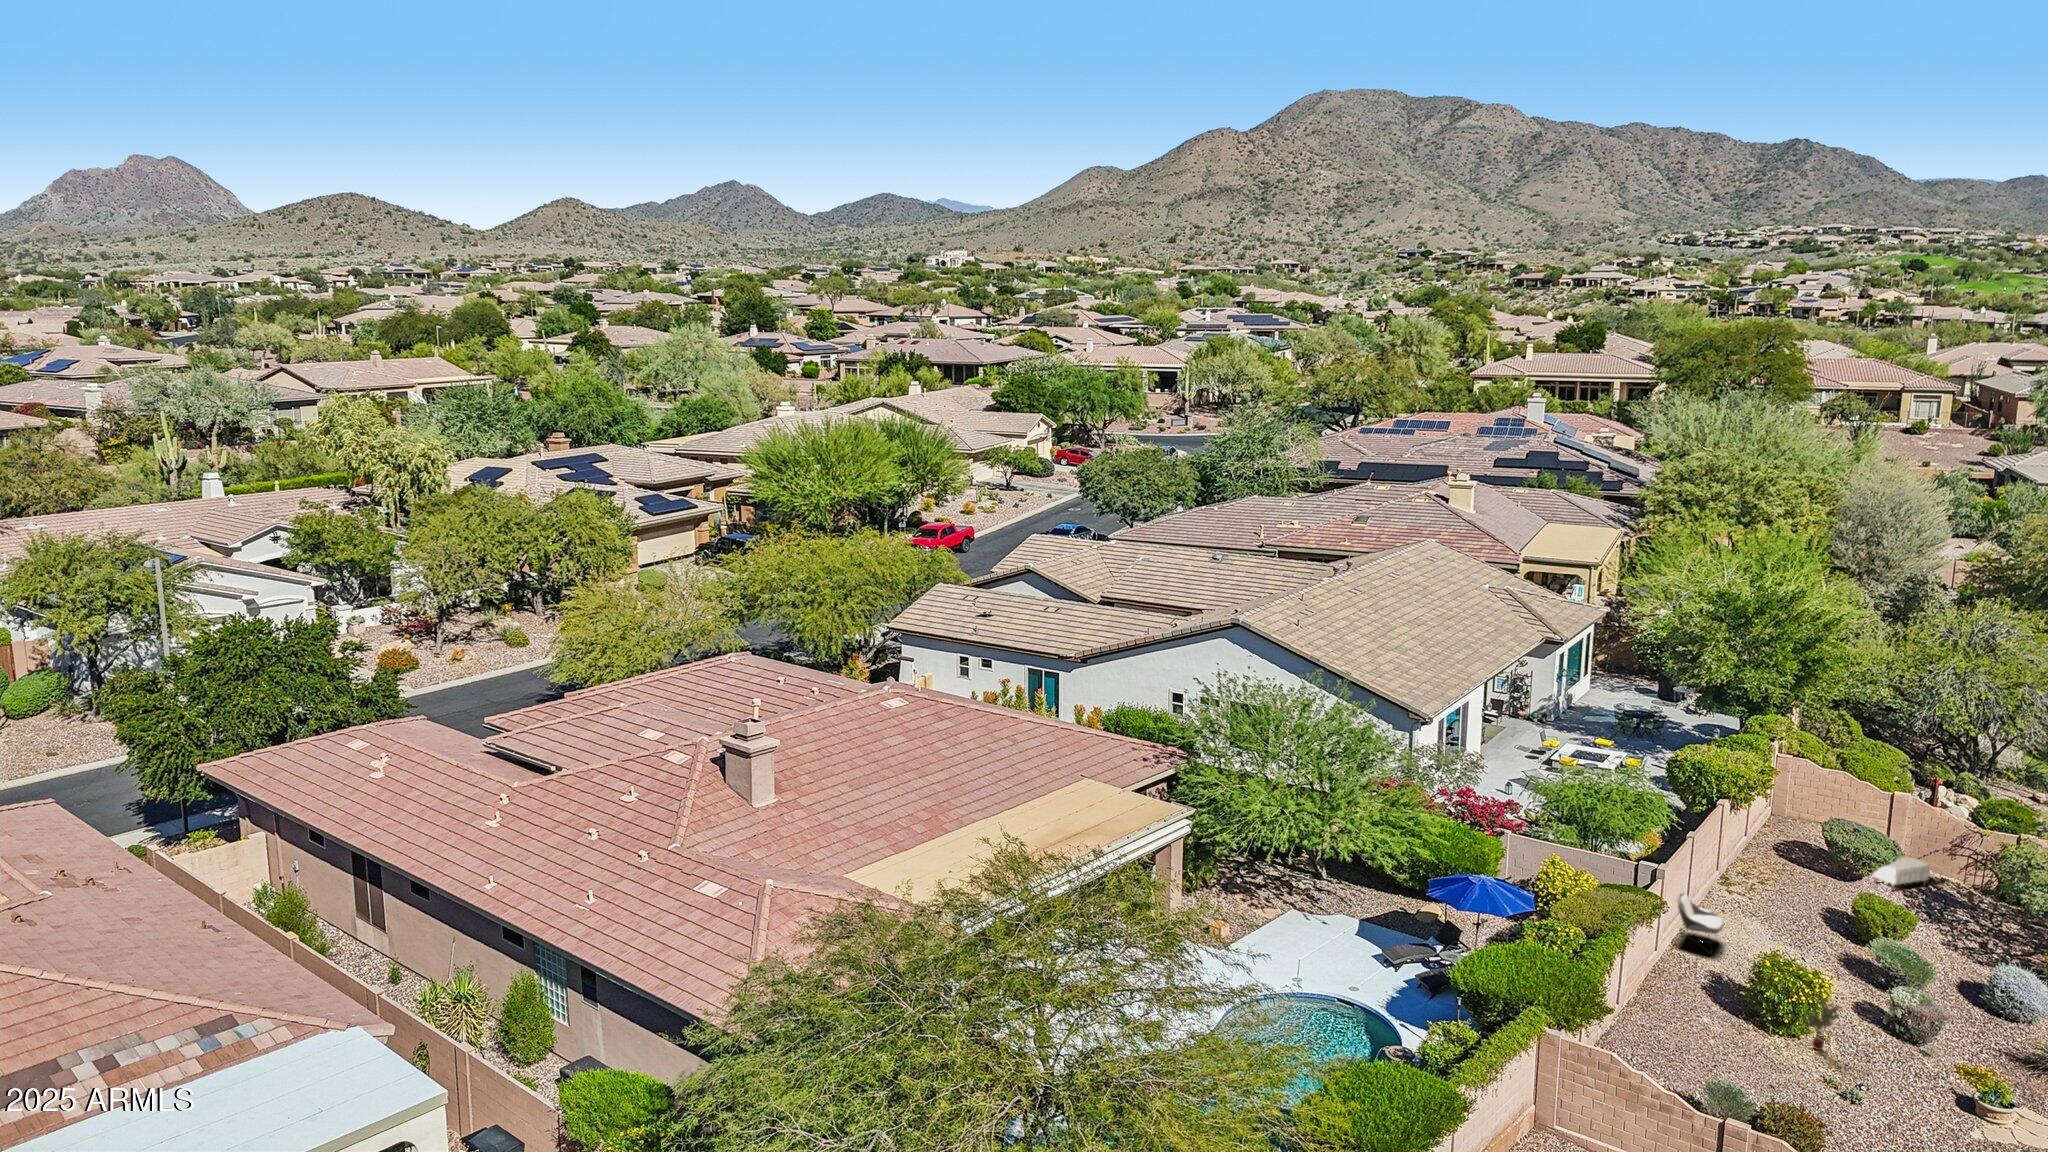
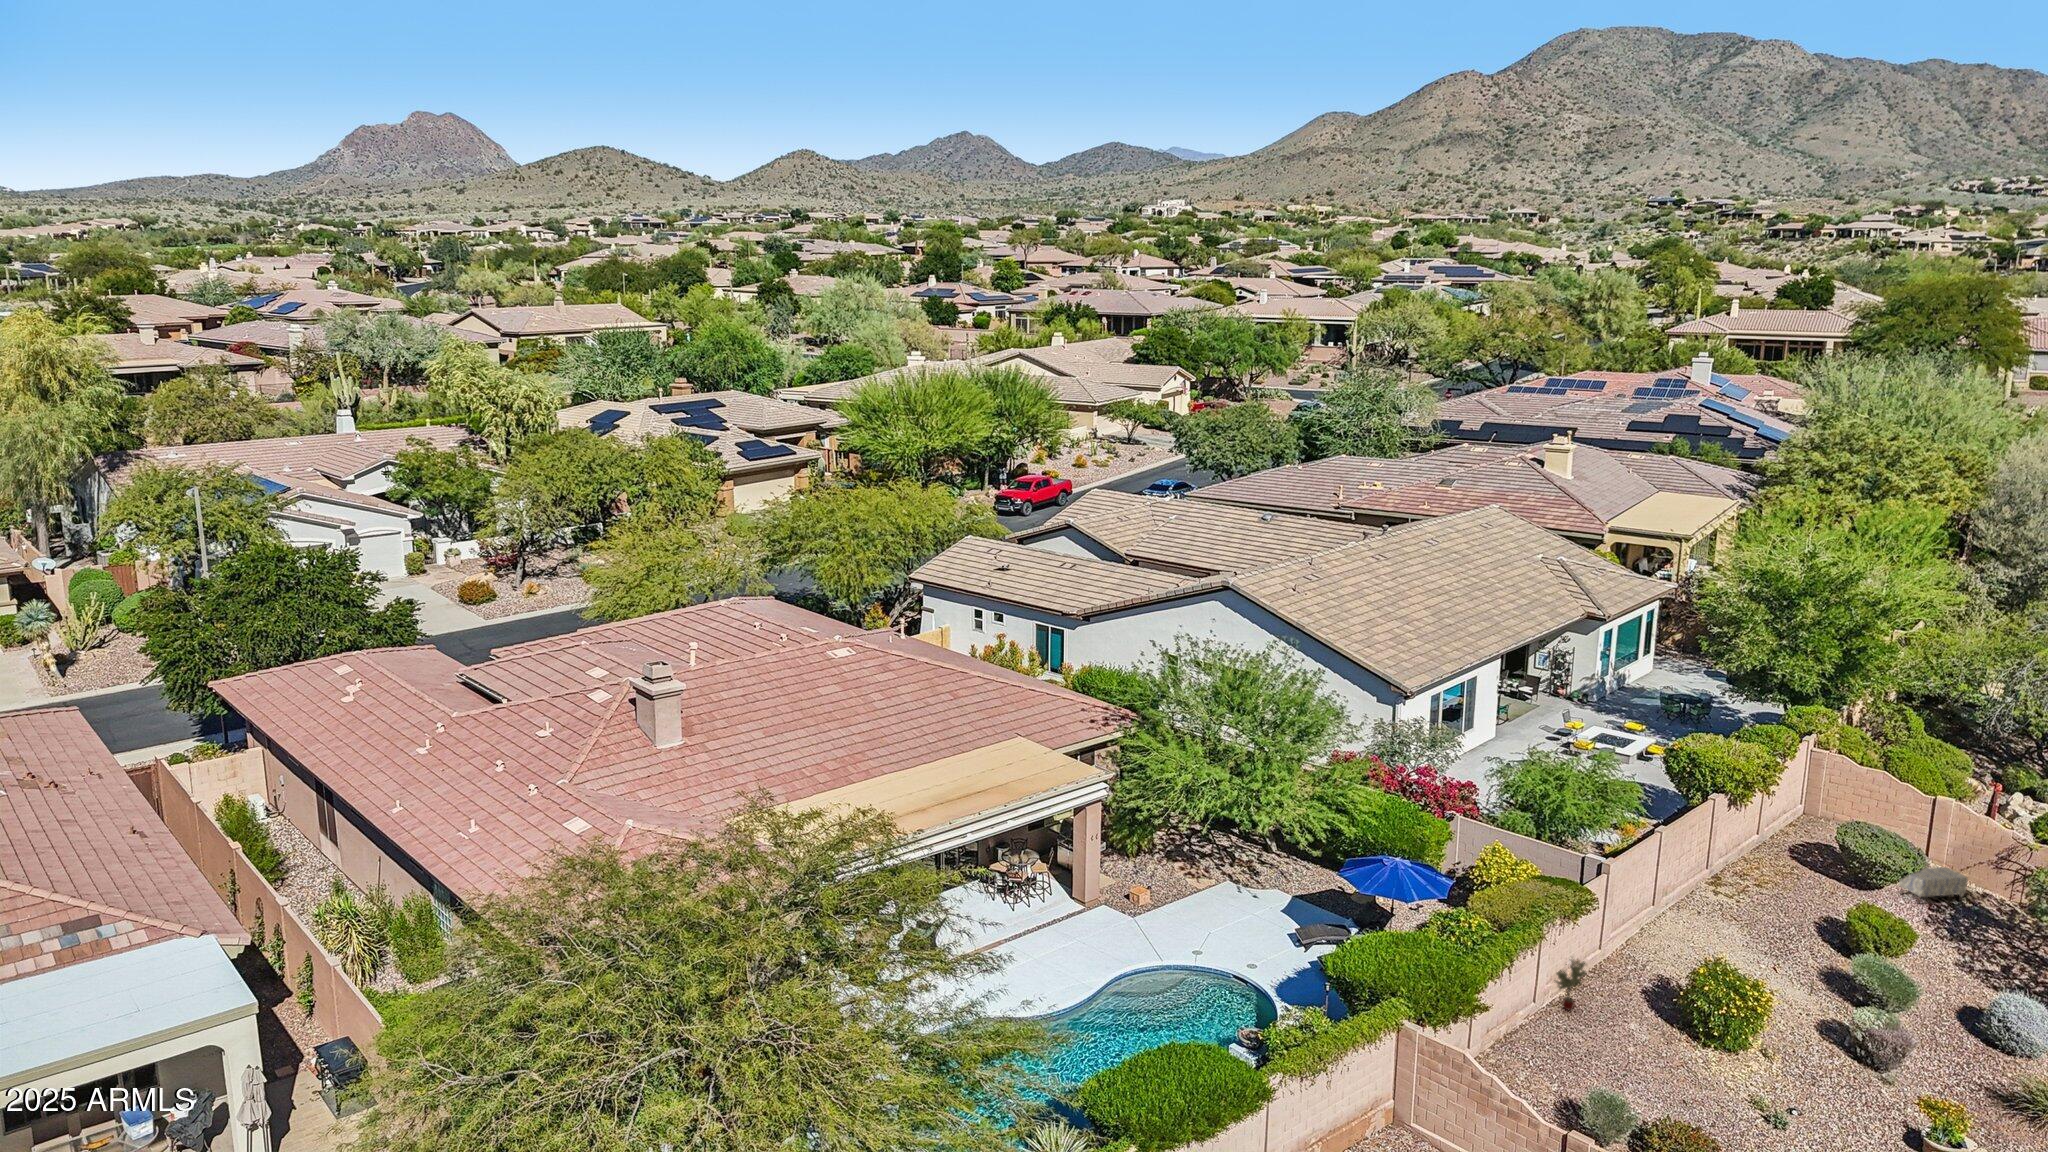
lounge chair: present [1677,893,1723,953] -> none [1632,889,1691,957]
potted tree: present [1804,998,1839,1050] -> present [1554,959,1586,1010]

